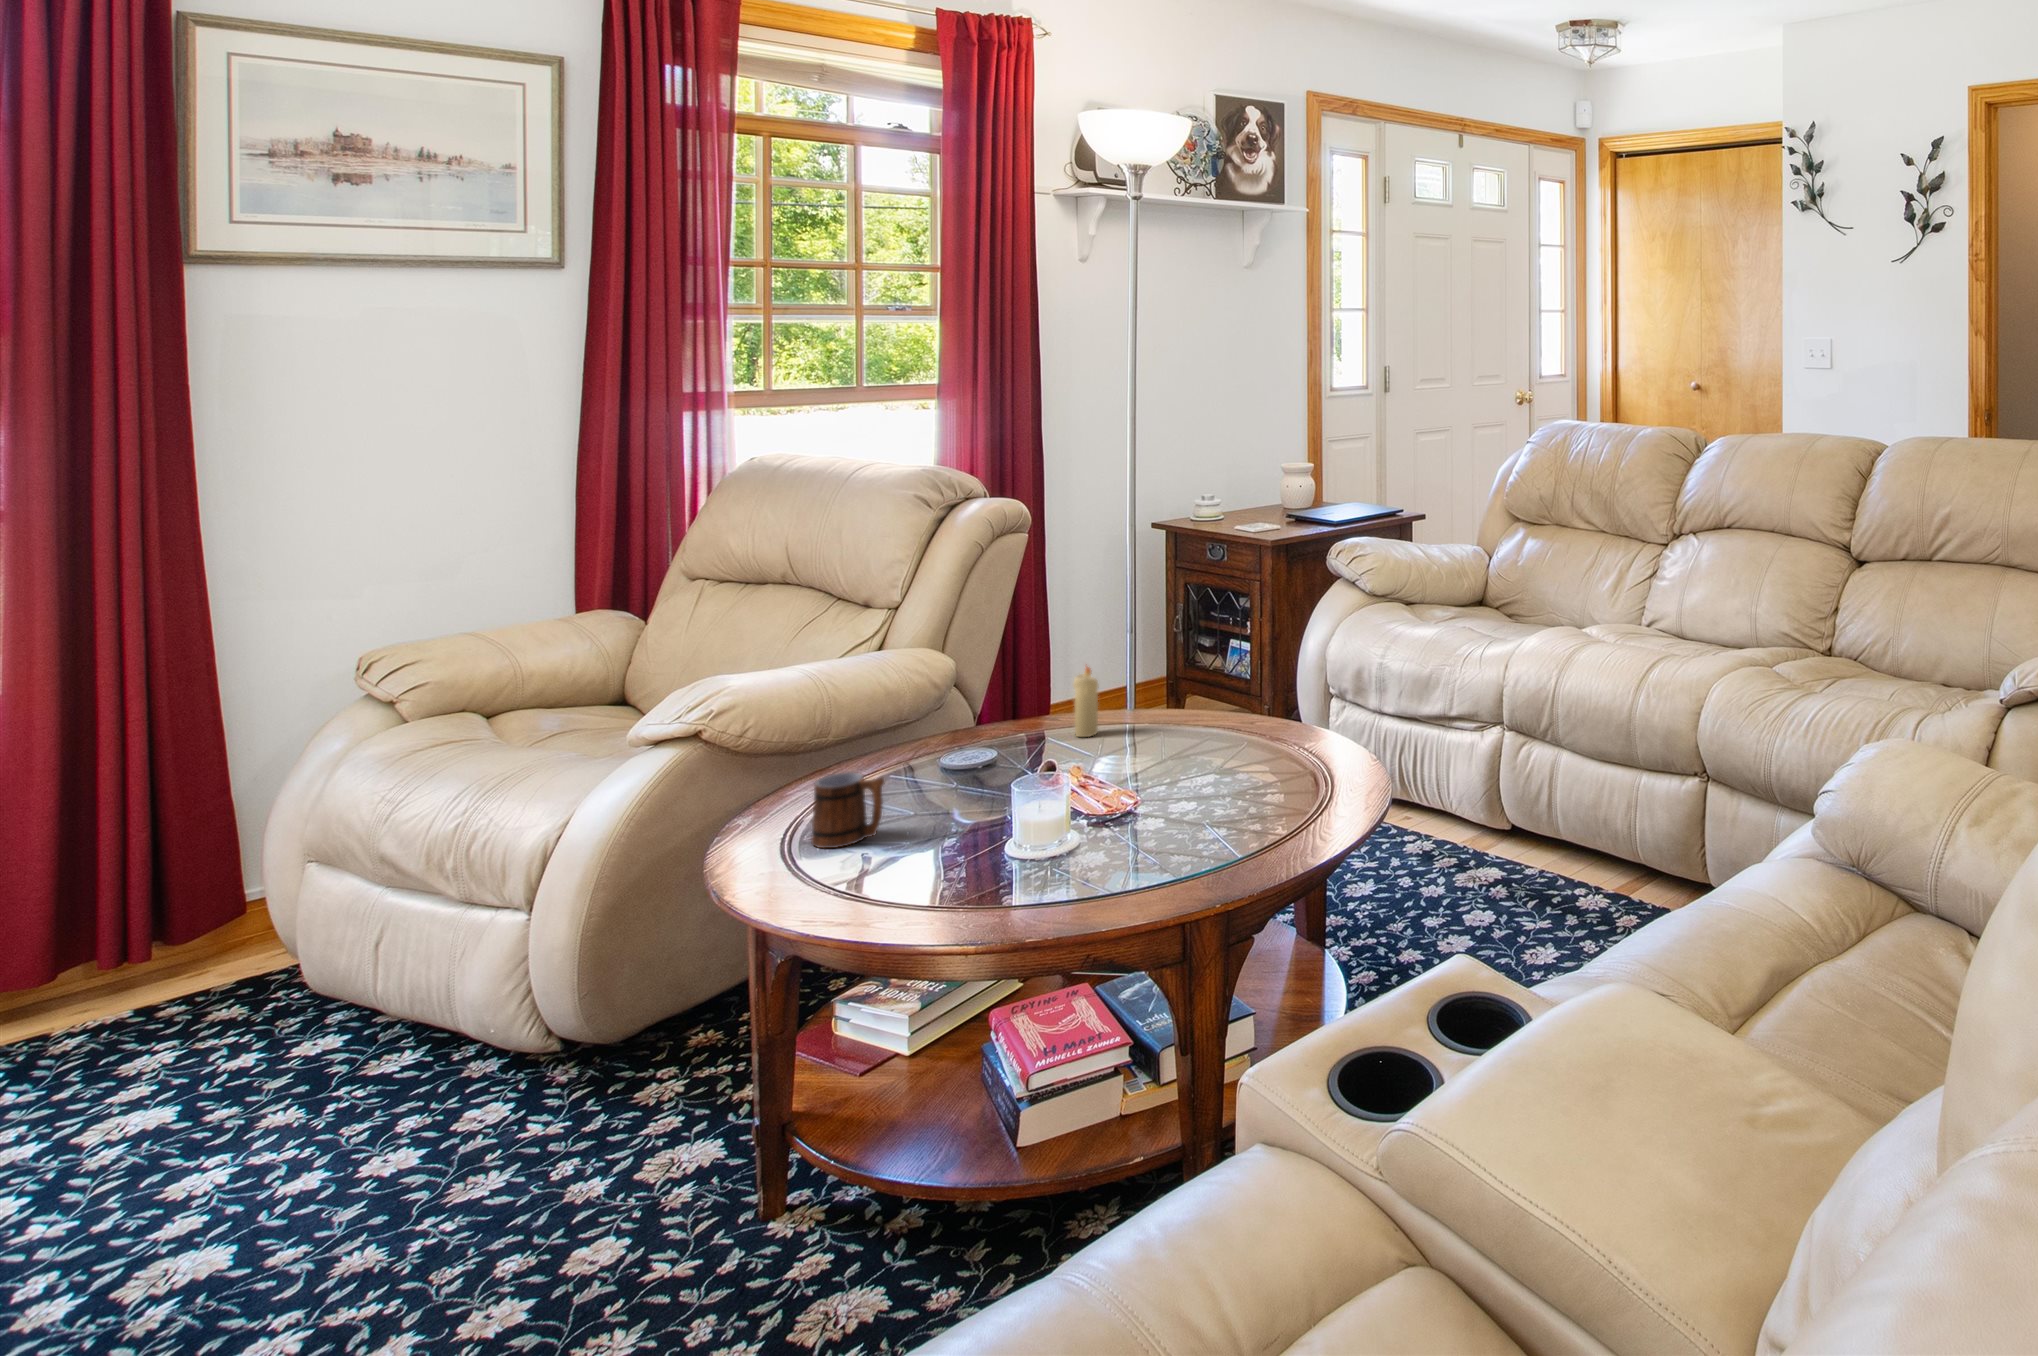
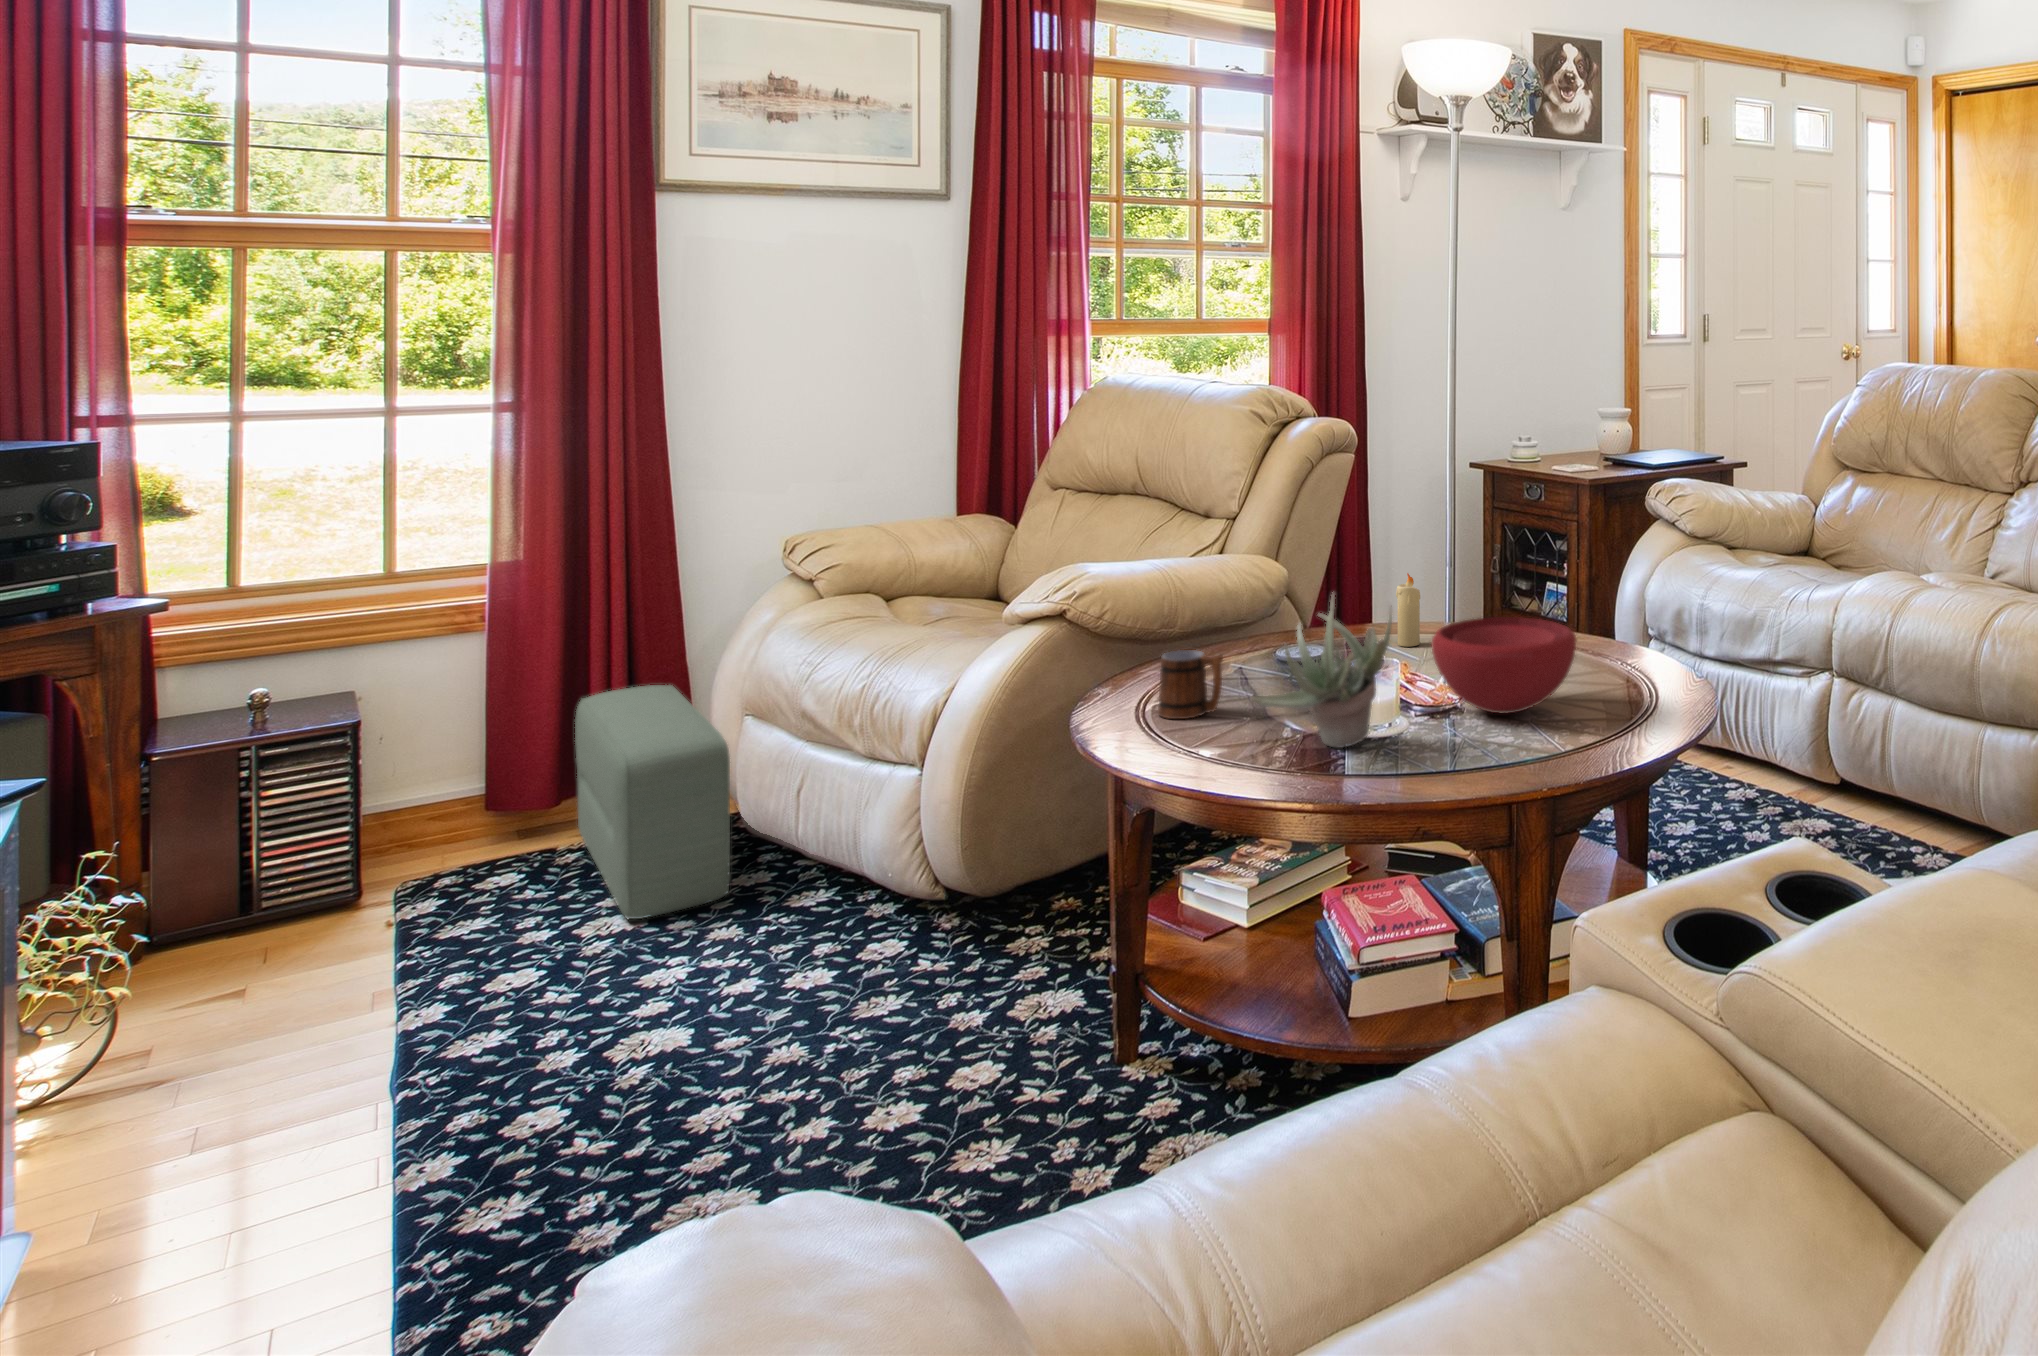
bowl: none [1106,714,1253,814] -> present [1432,617,1576,713]
succulent plant: none [911,716,1064,870] -> present [1250,594,1392,748]
pouf: none [78,827,286,1117] -> present [575,685,730,919]

